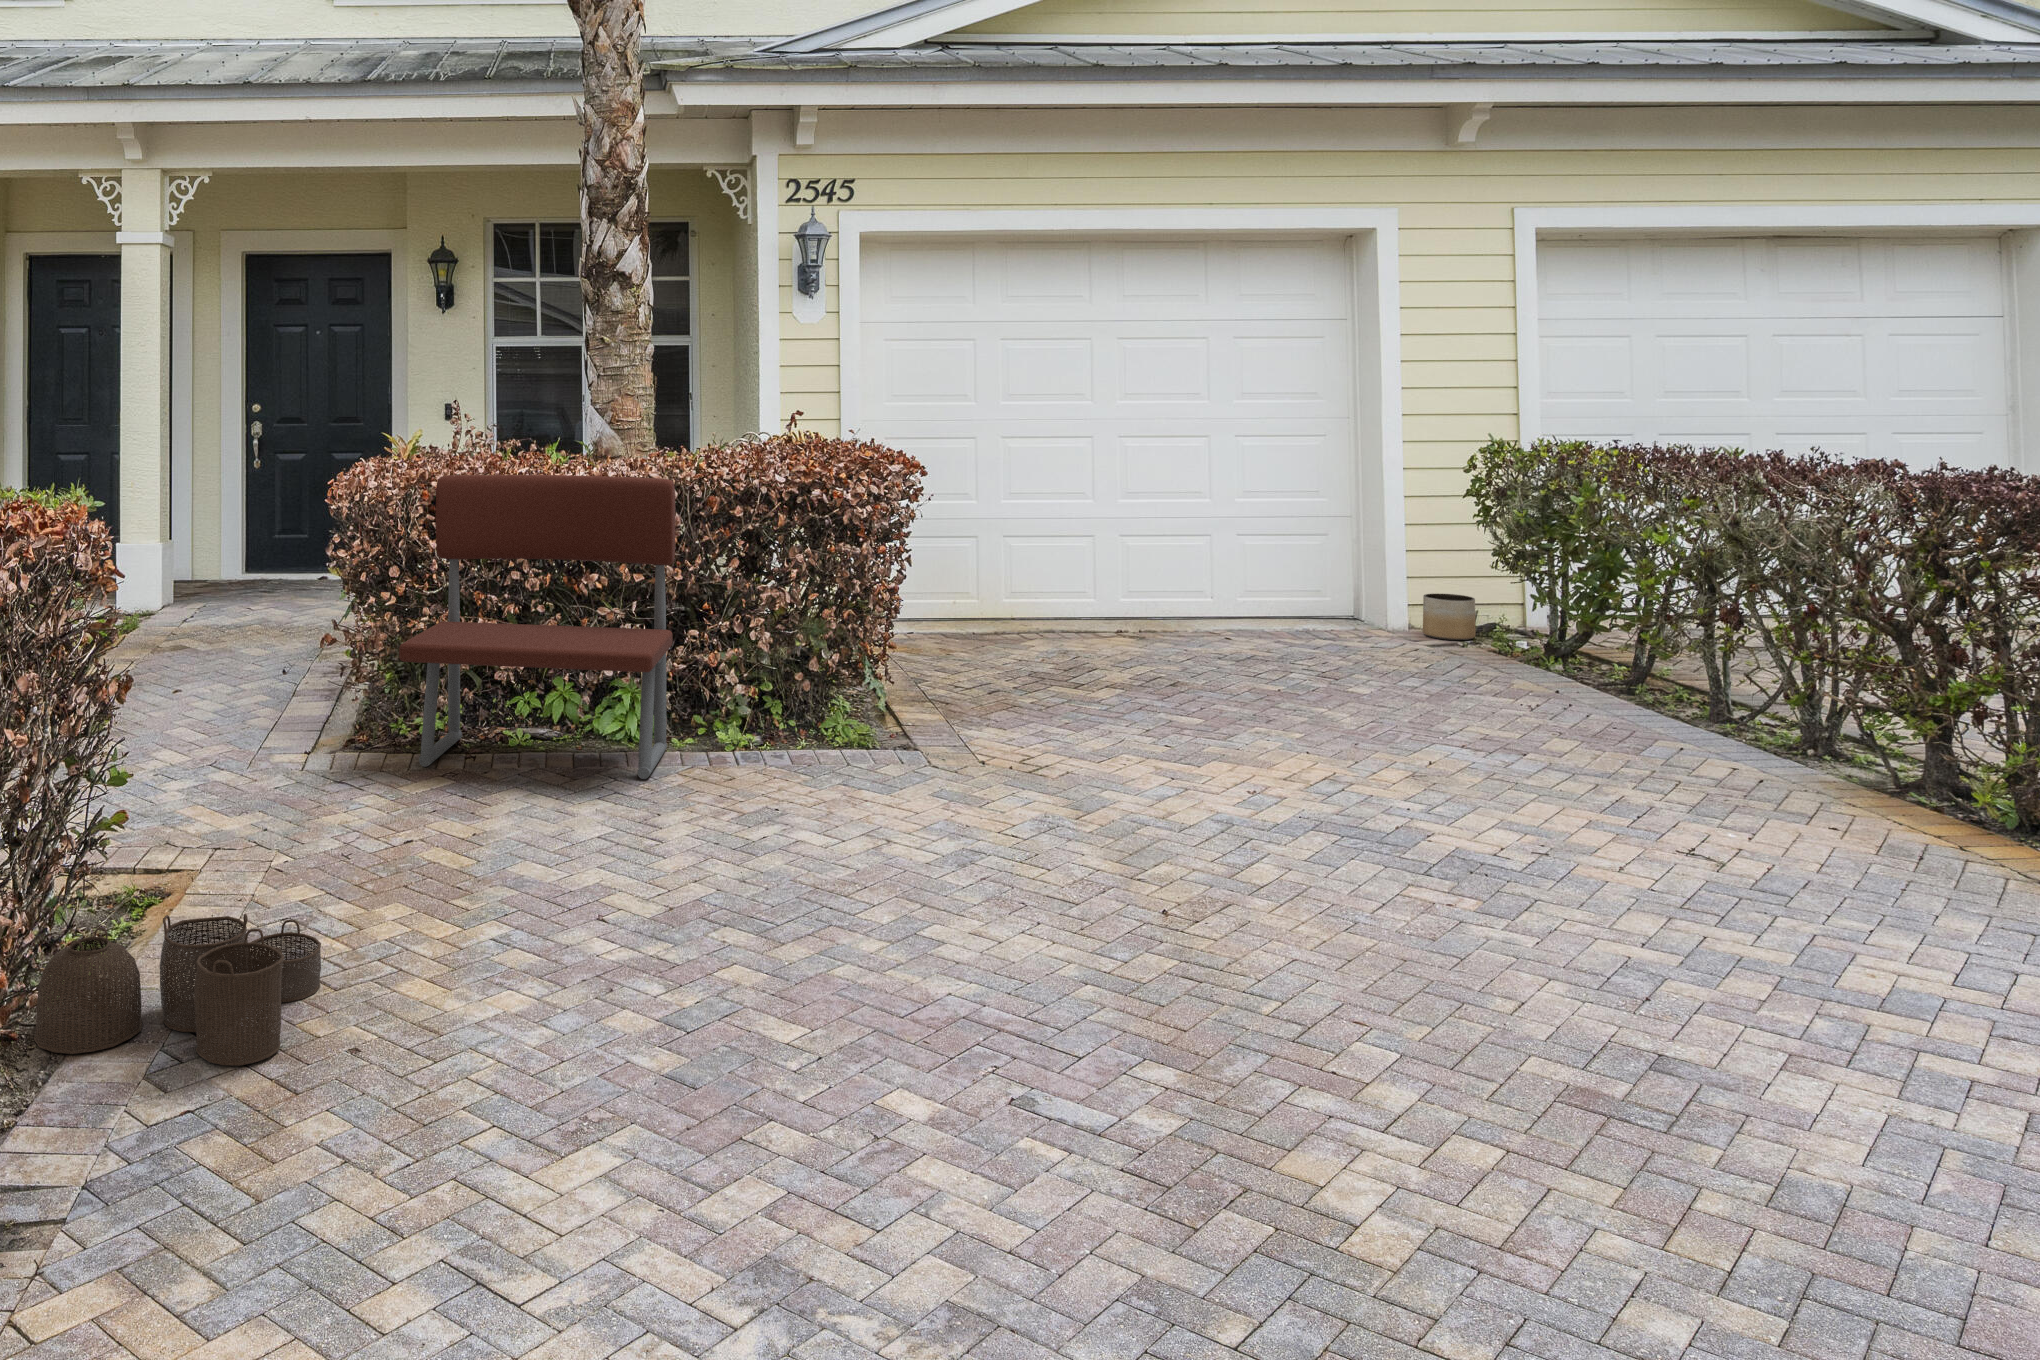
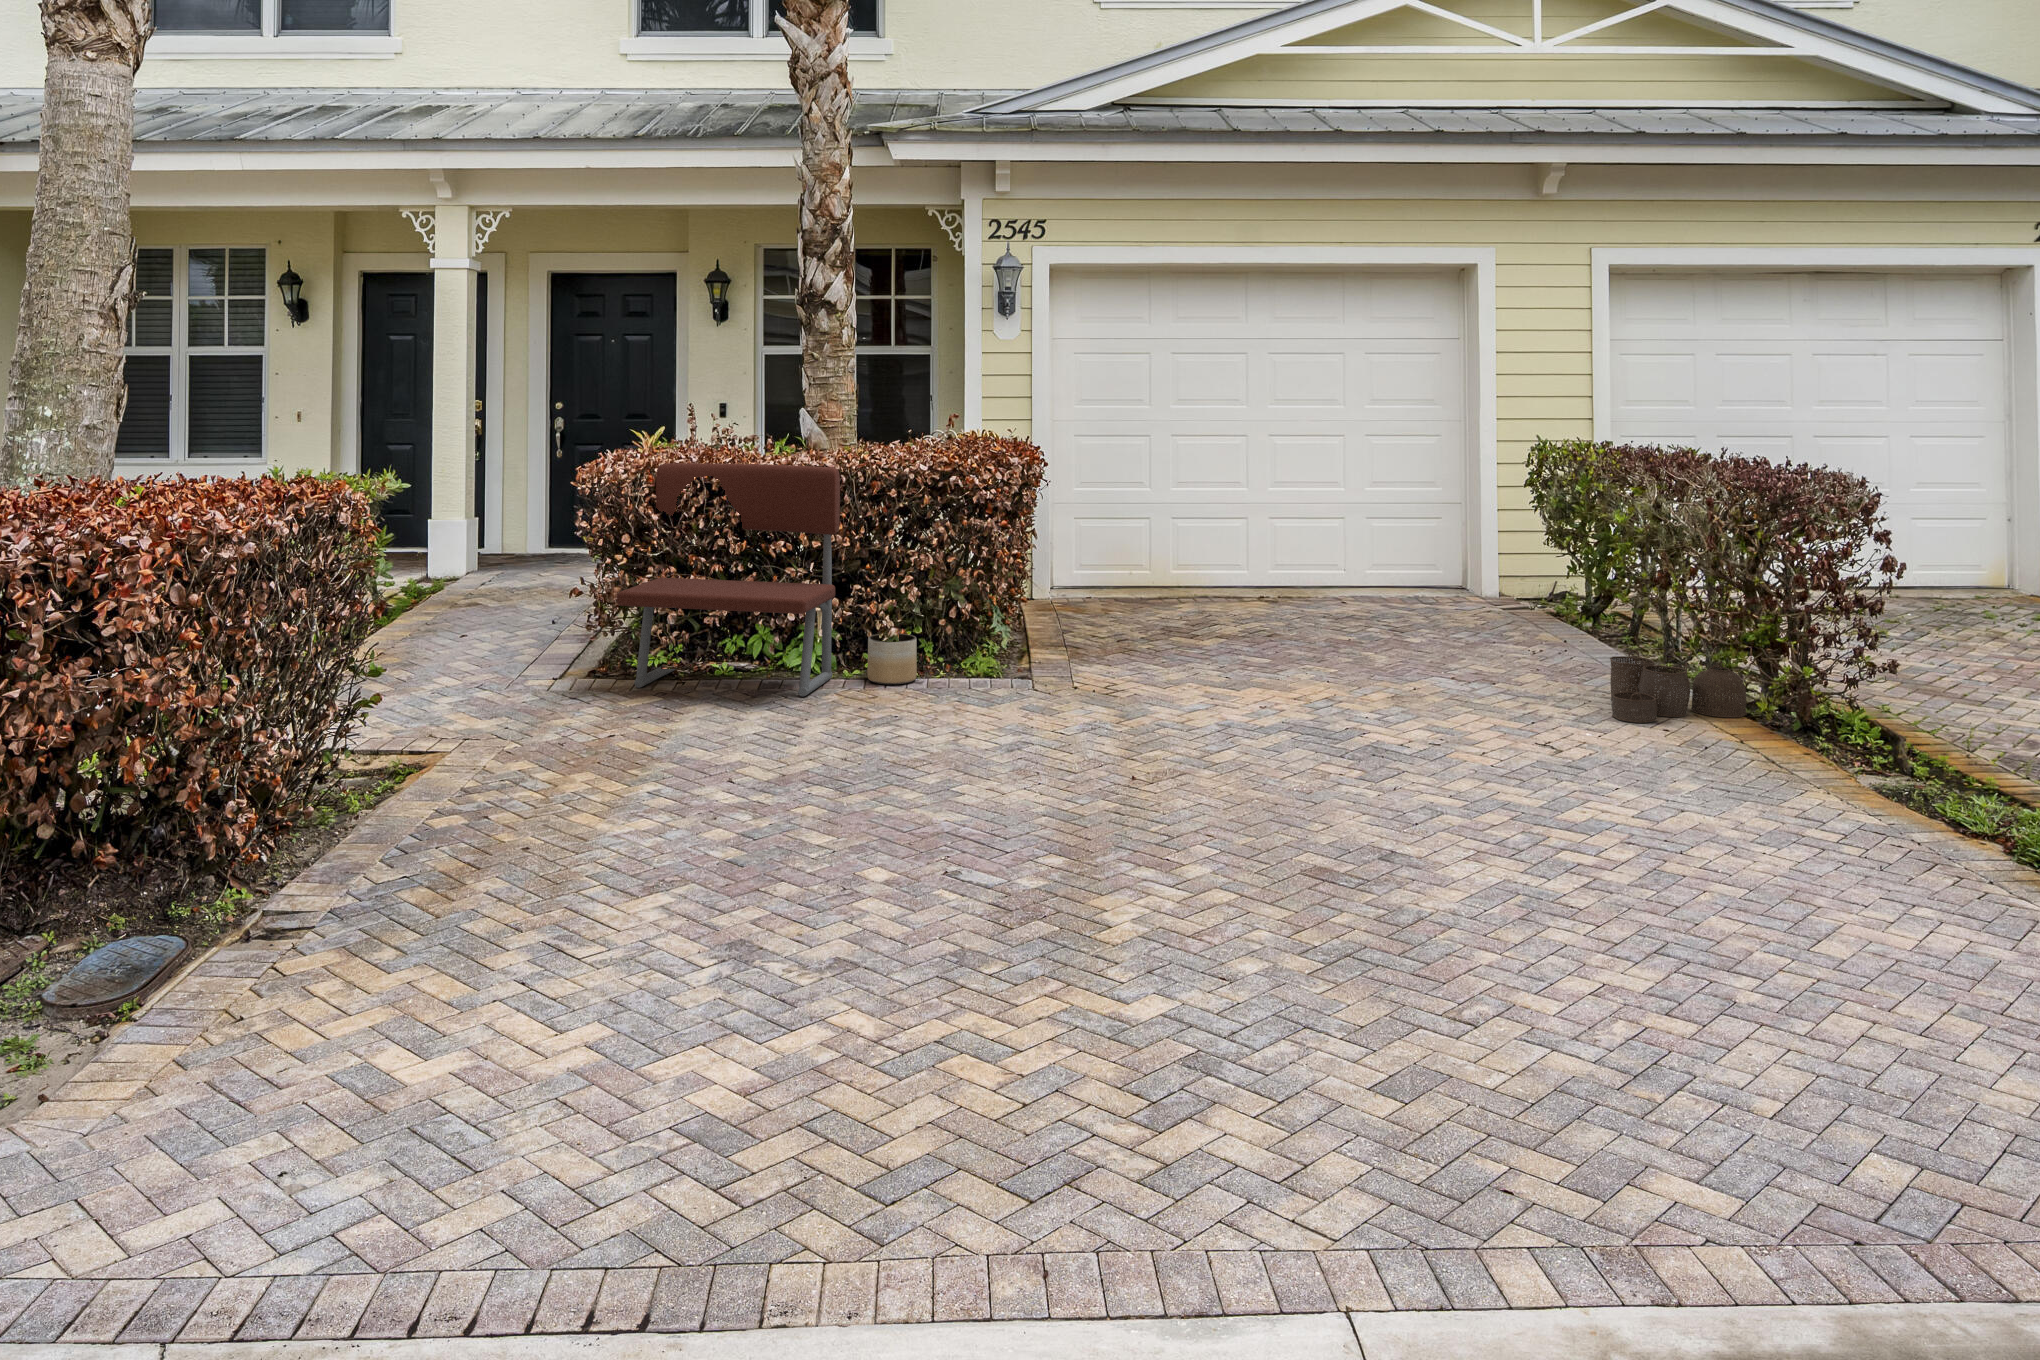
planter: present [1423,594,1476,640] -> present [867,634,917,684]
woven basket: present [34,914,321,1066] -> present [1610,650,1747,723]

